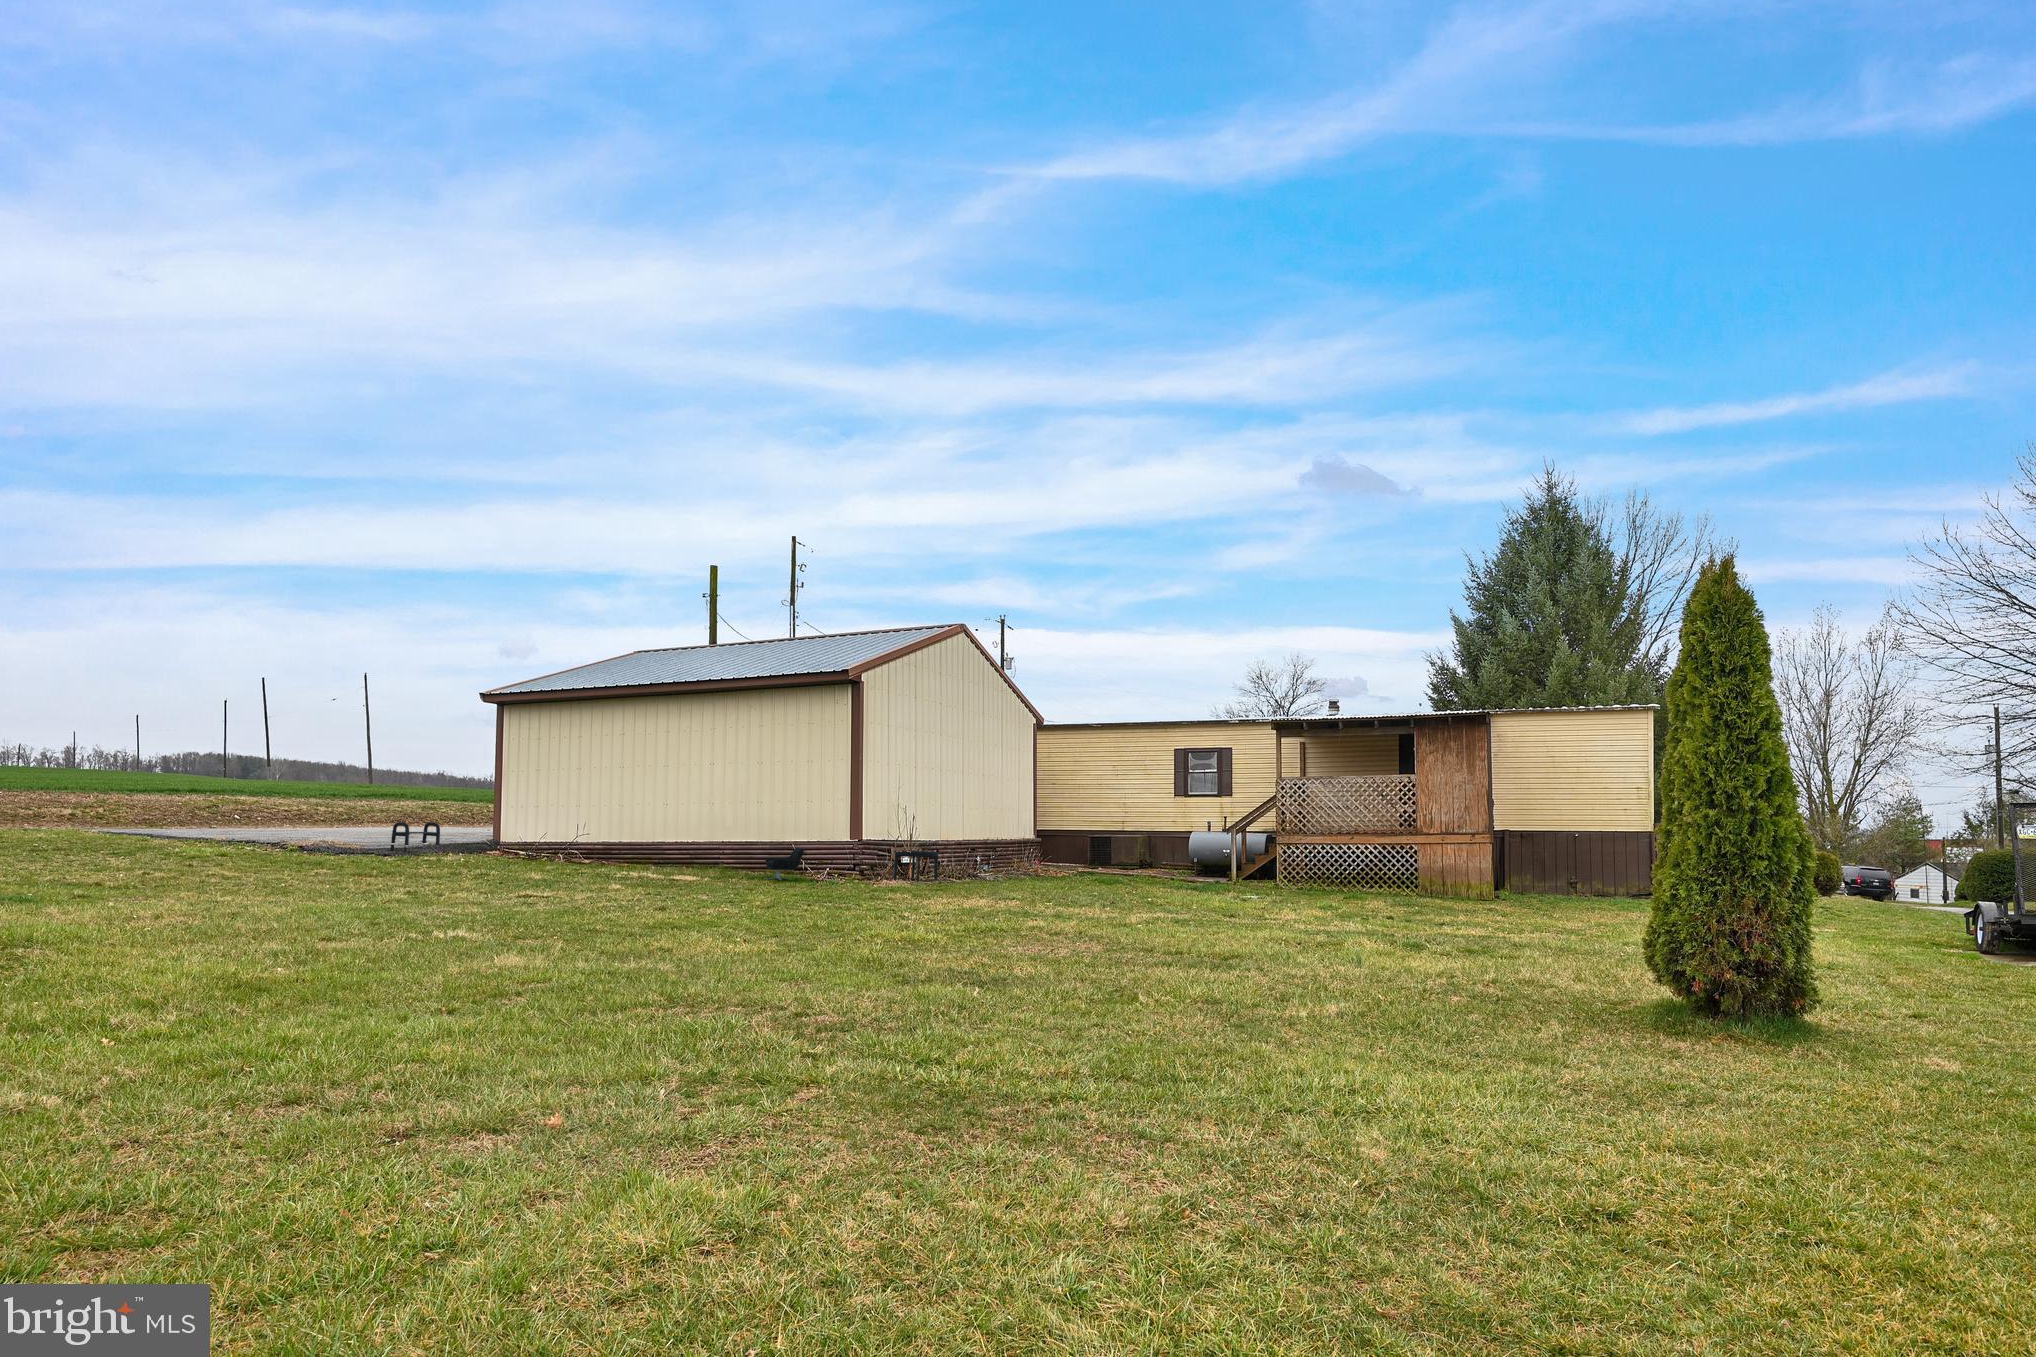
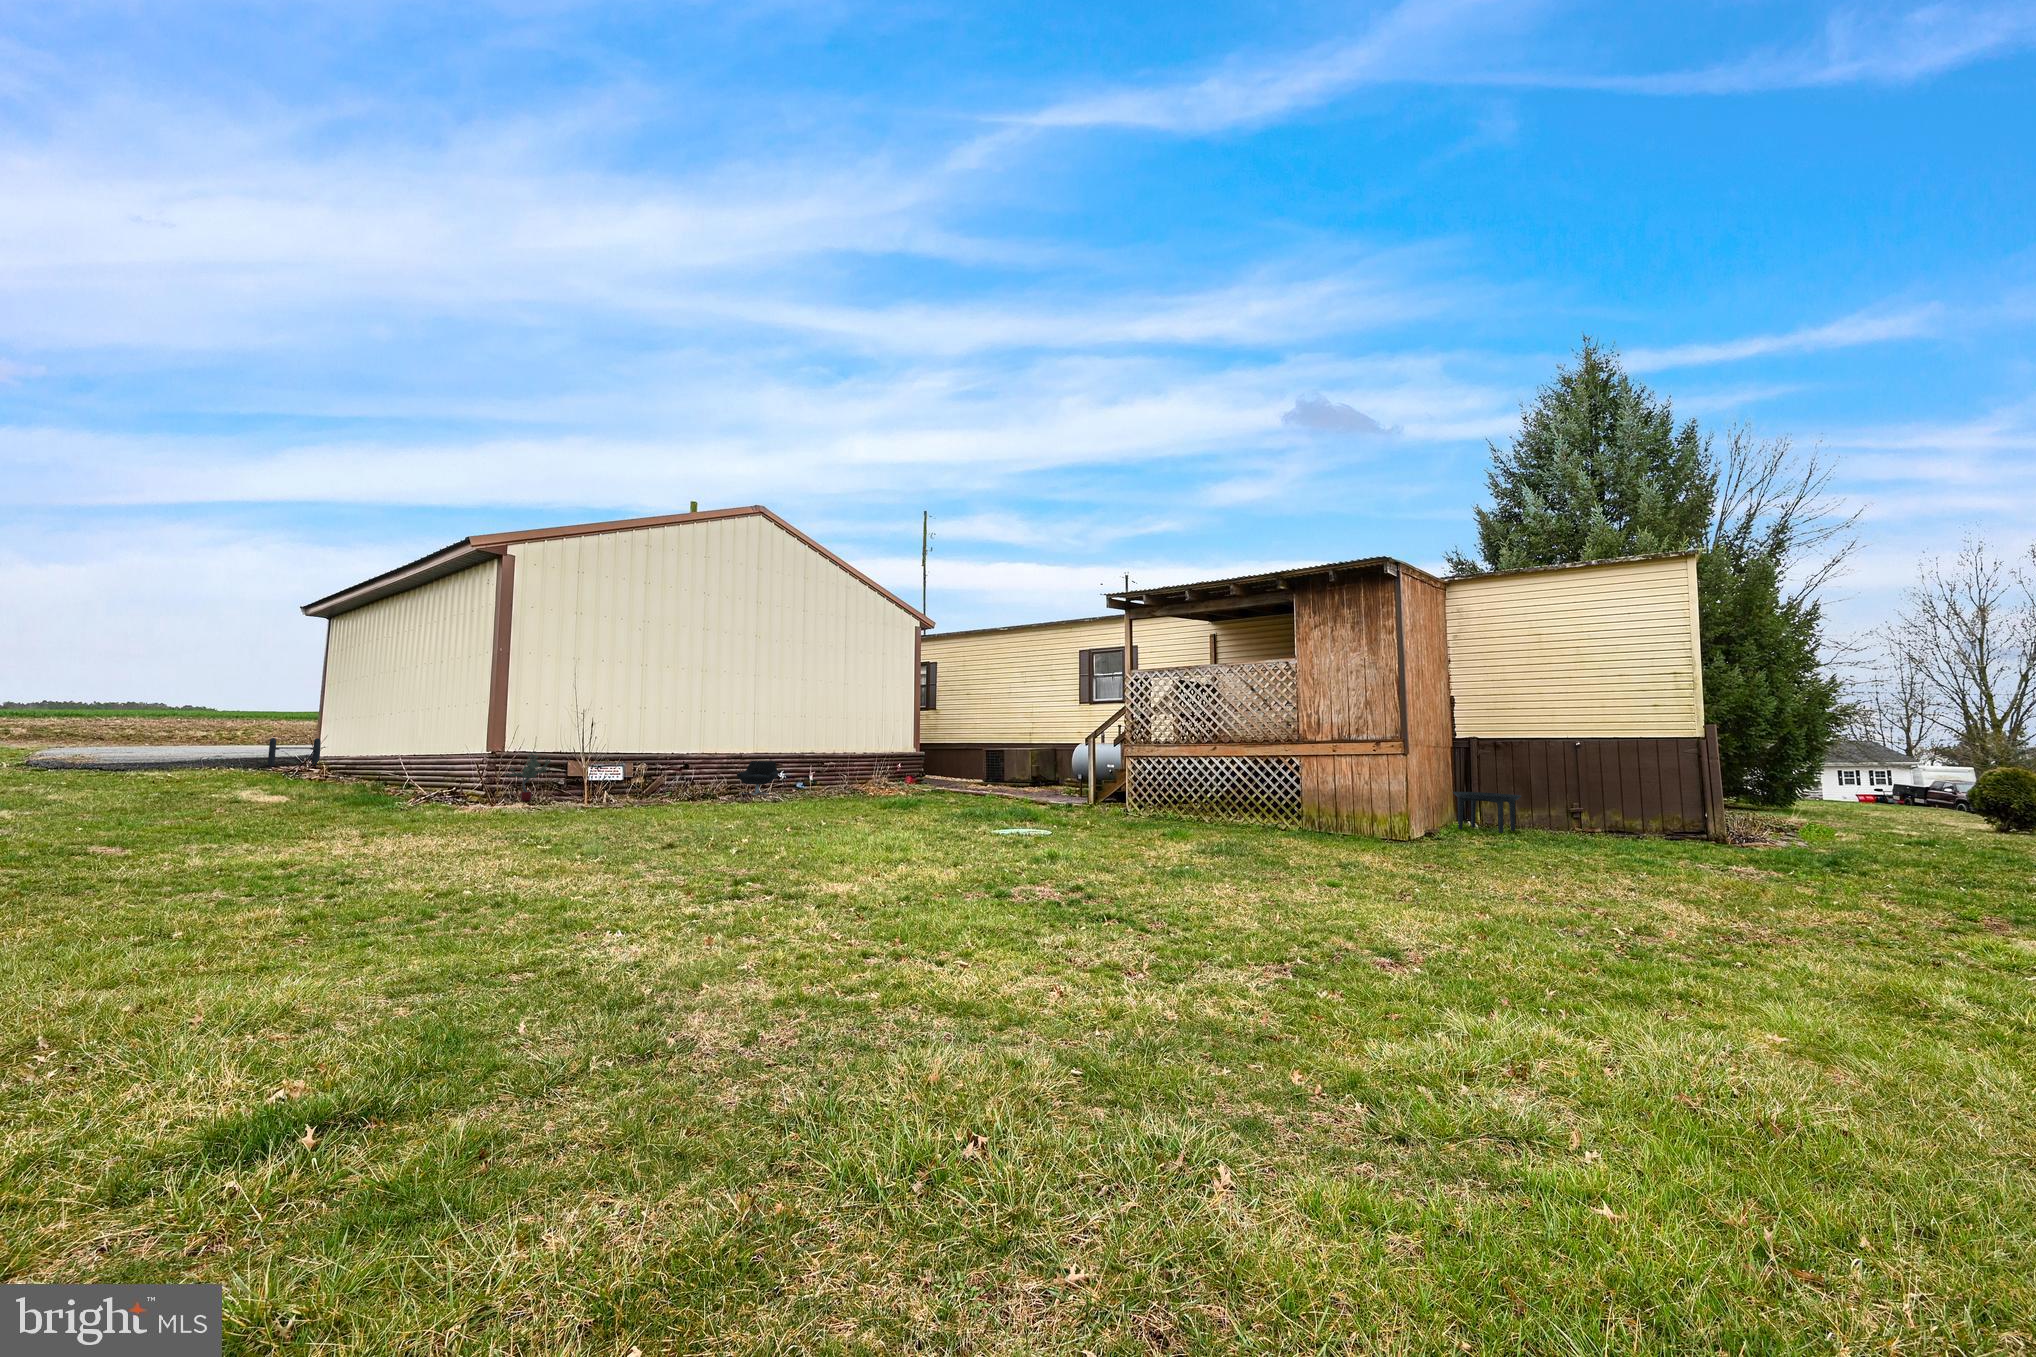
potted tree: none [843,841,871,881] -> present [505,753,551,801]
lounge chair: present [766,848,804,880] -> present [737,761,778,795]
round table: present [893,850,940,881] -> present [1453,792,1521,833]

